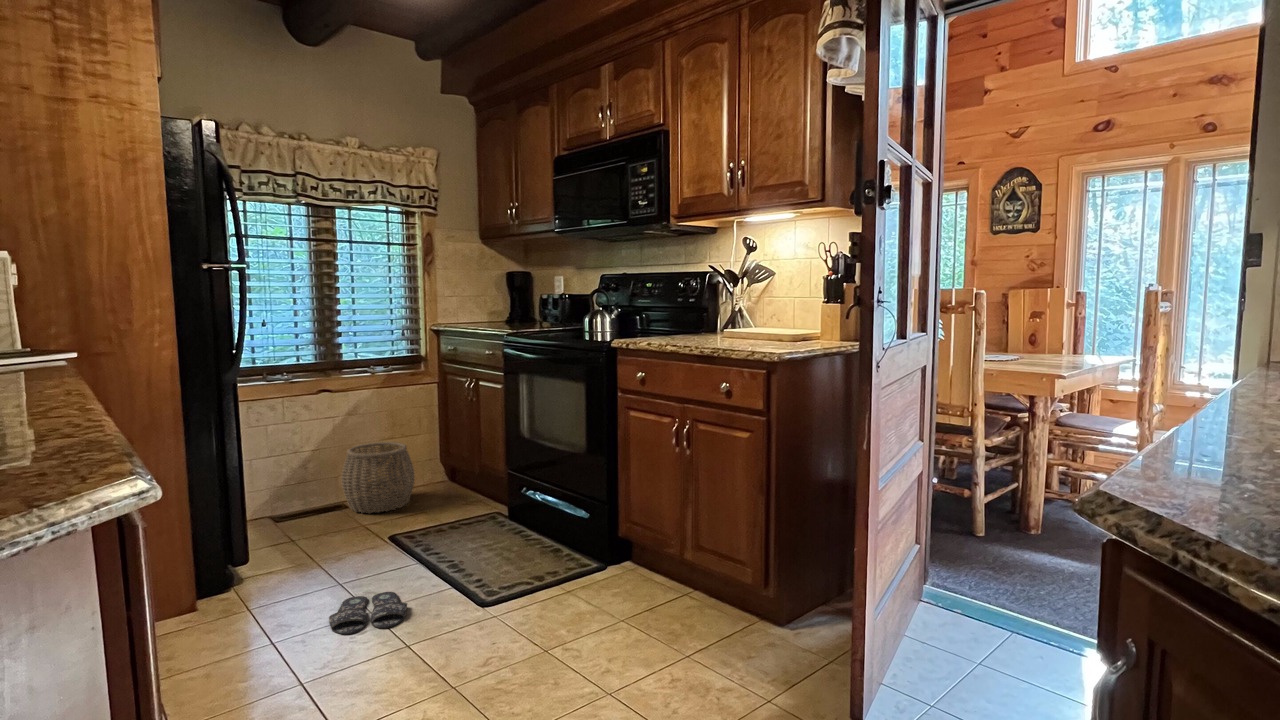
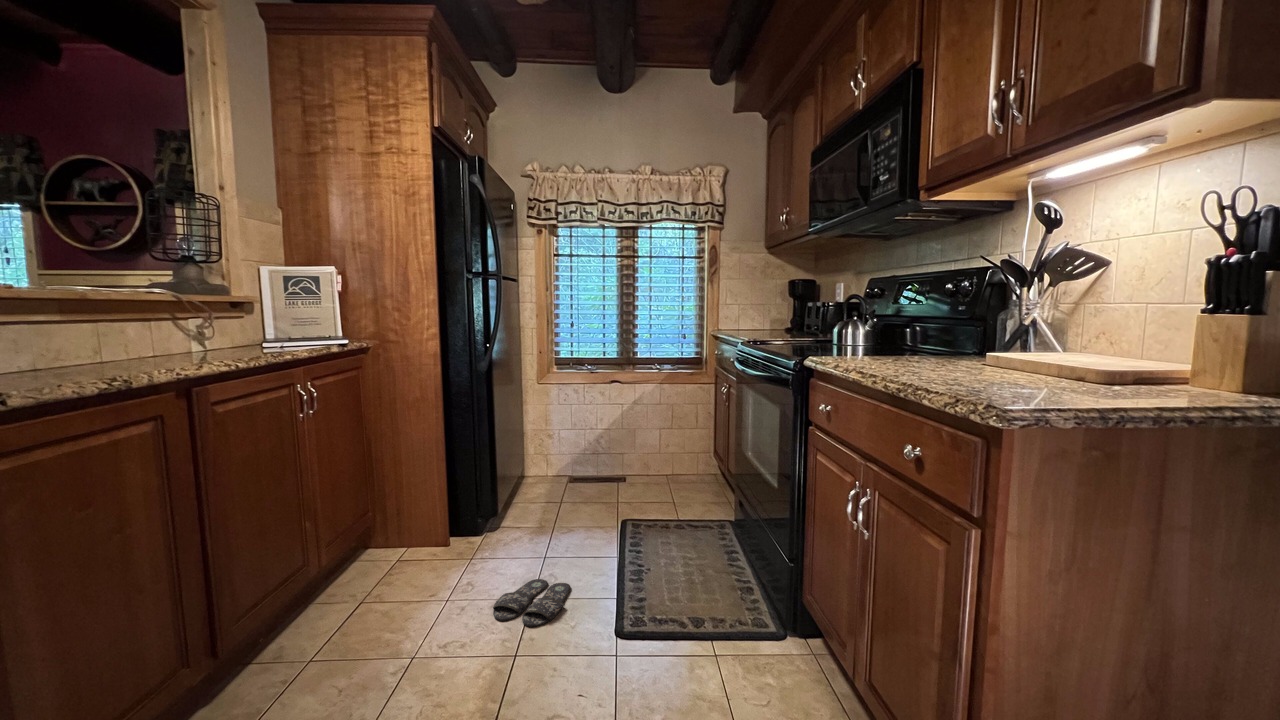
woven basket: present [341,442,415,513] -> none [618,432,678,496]

